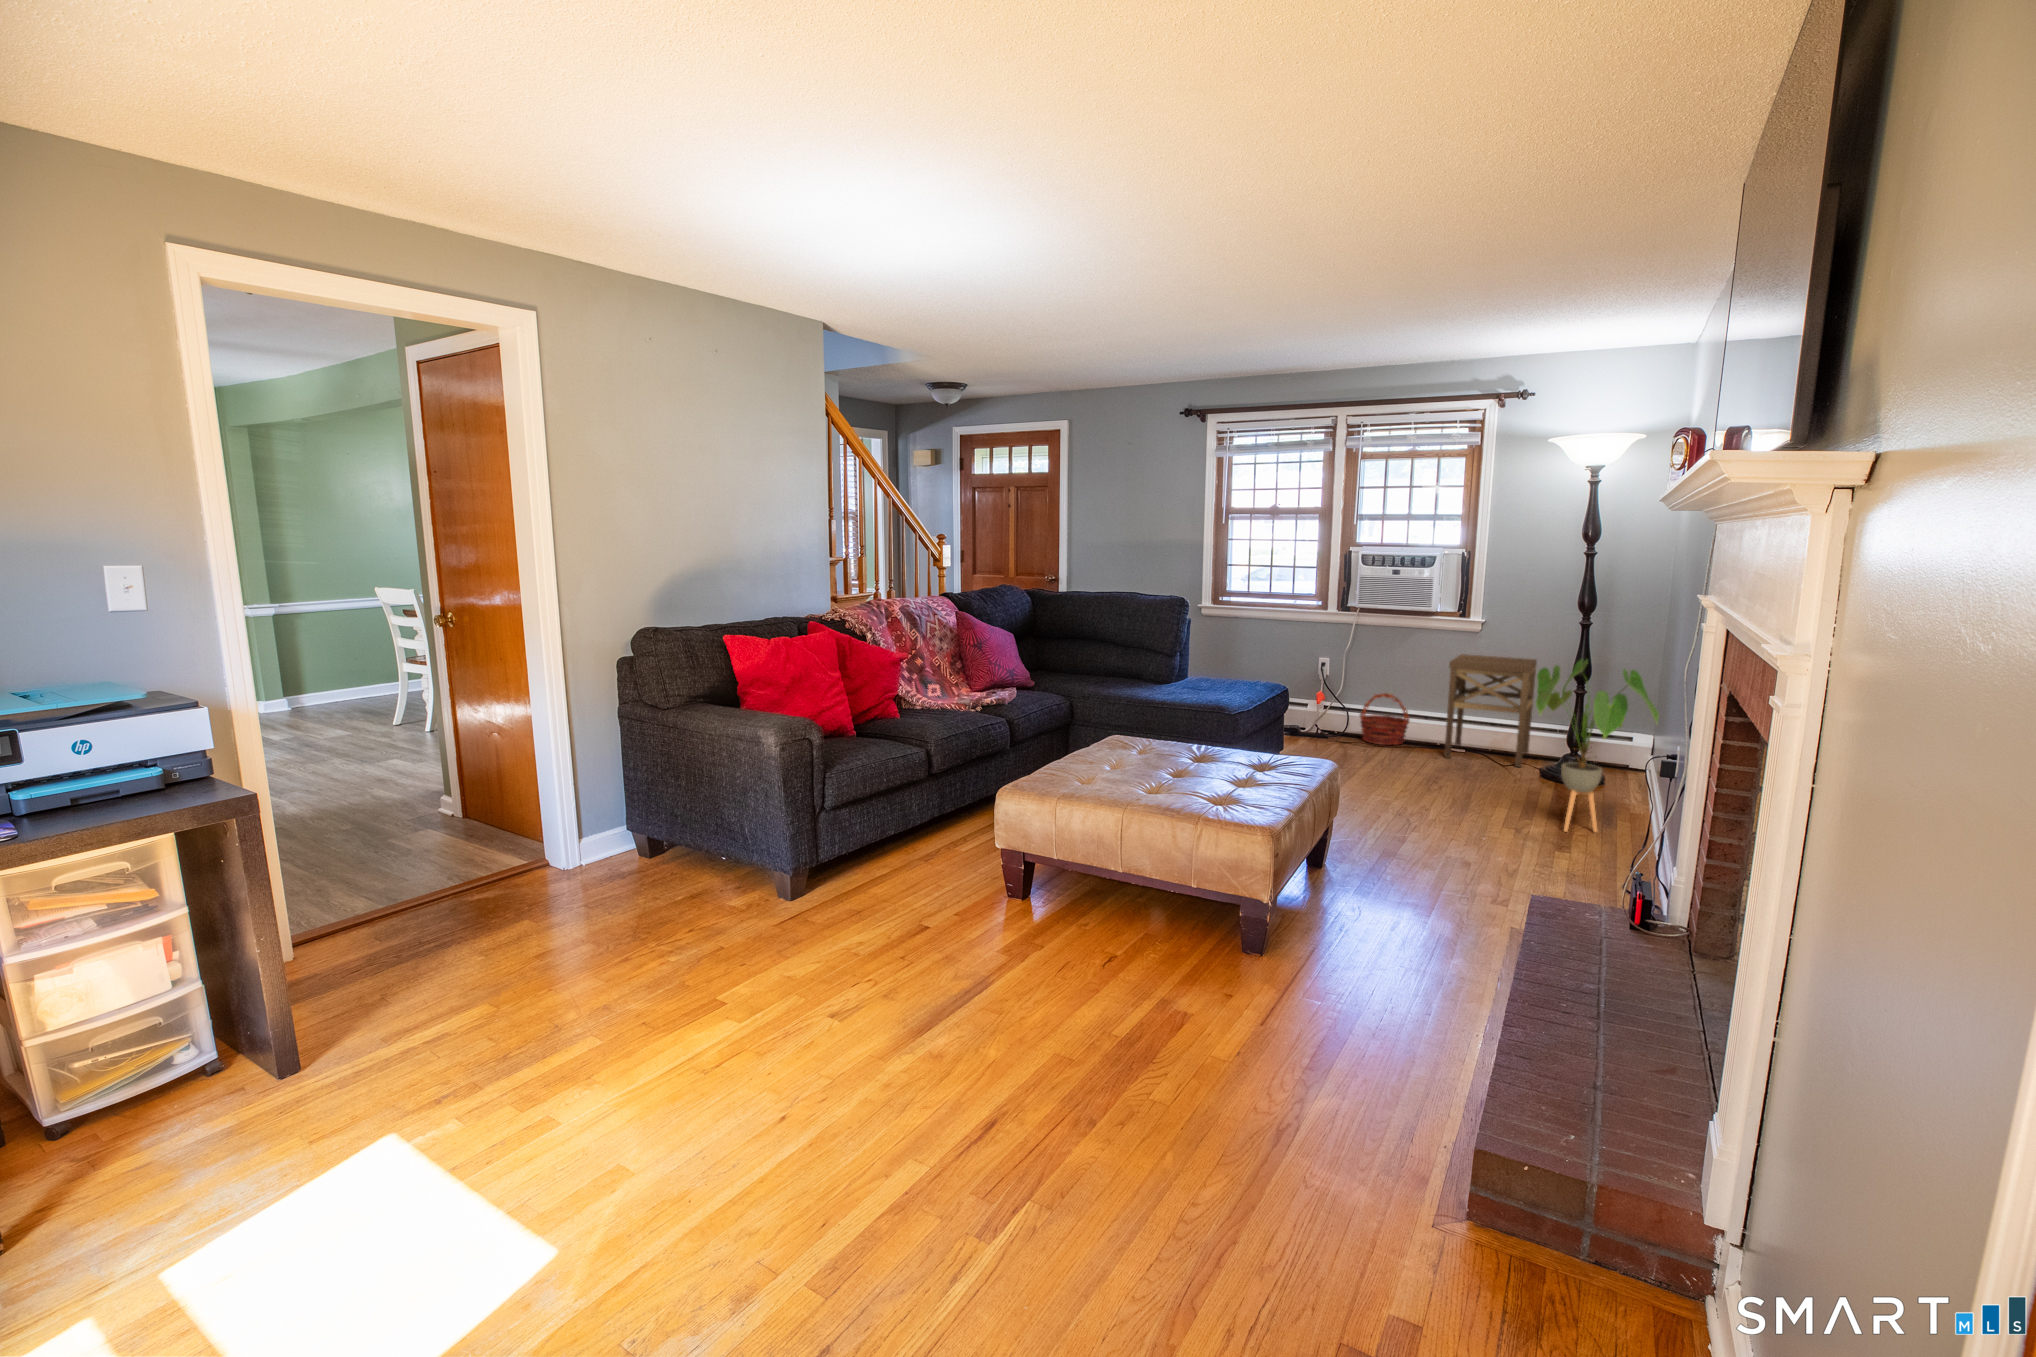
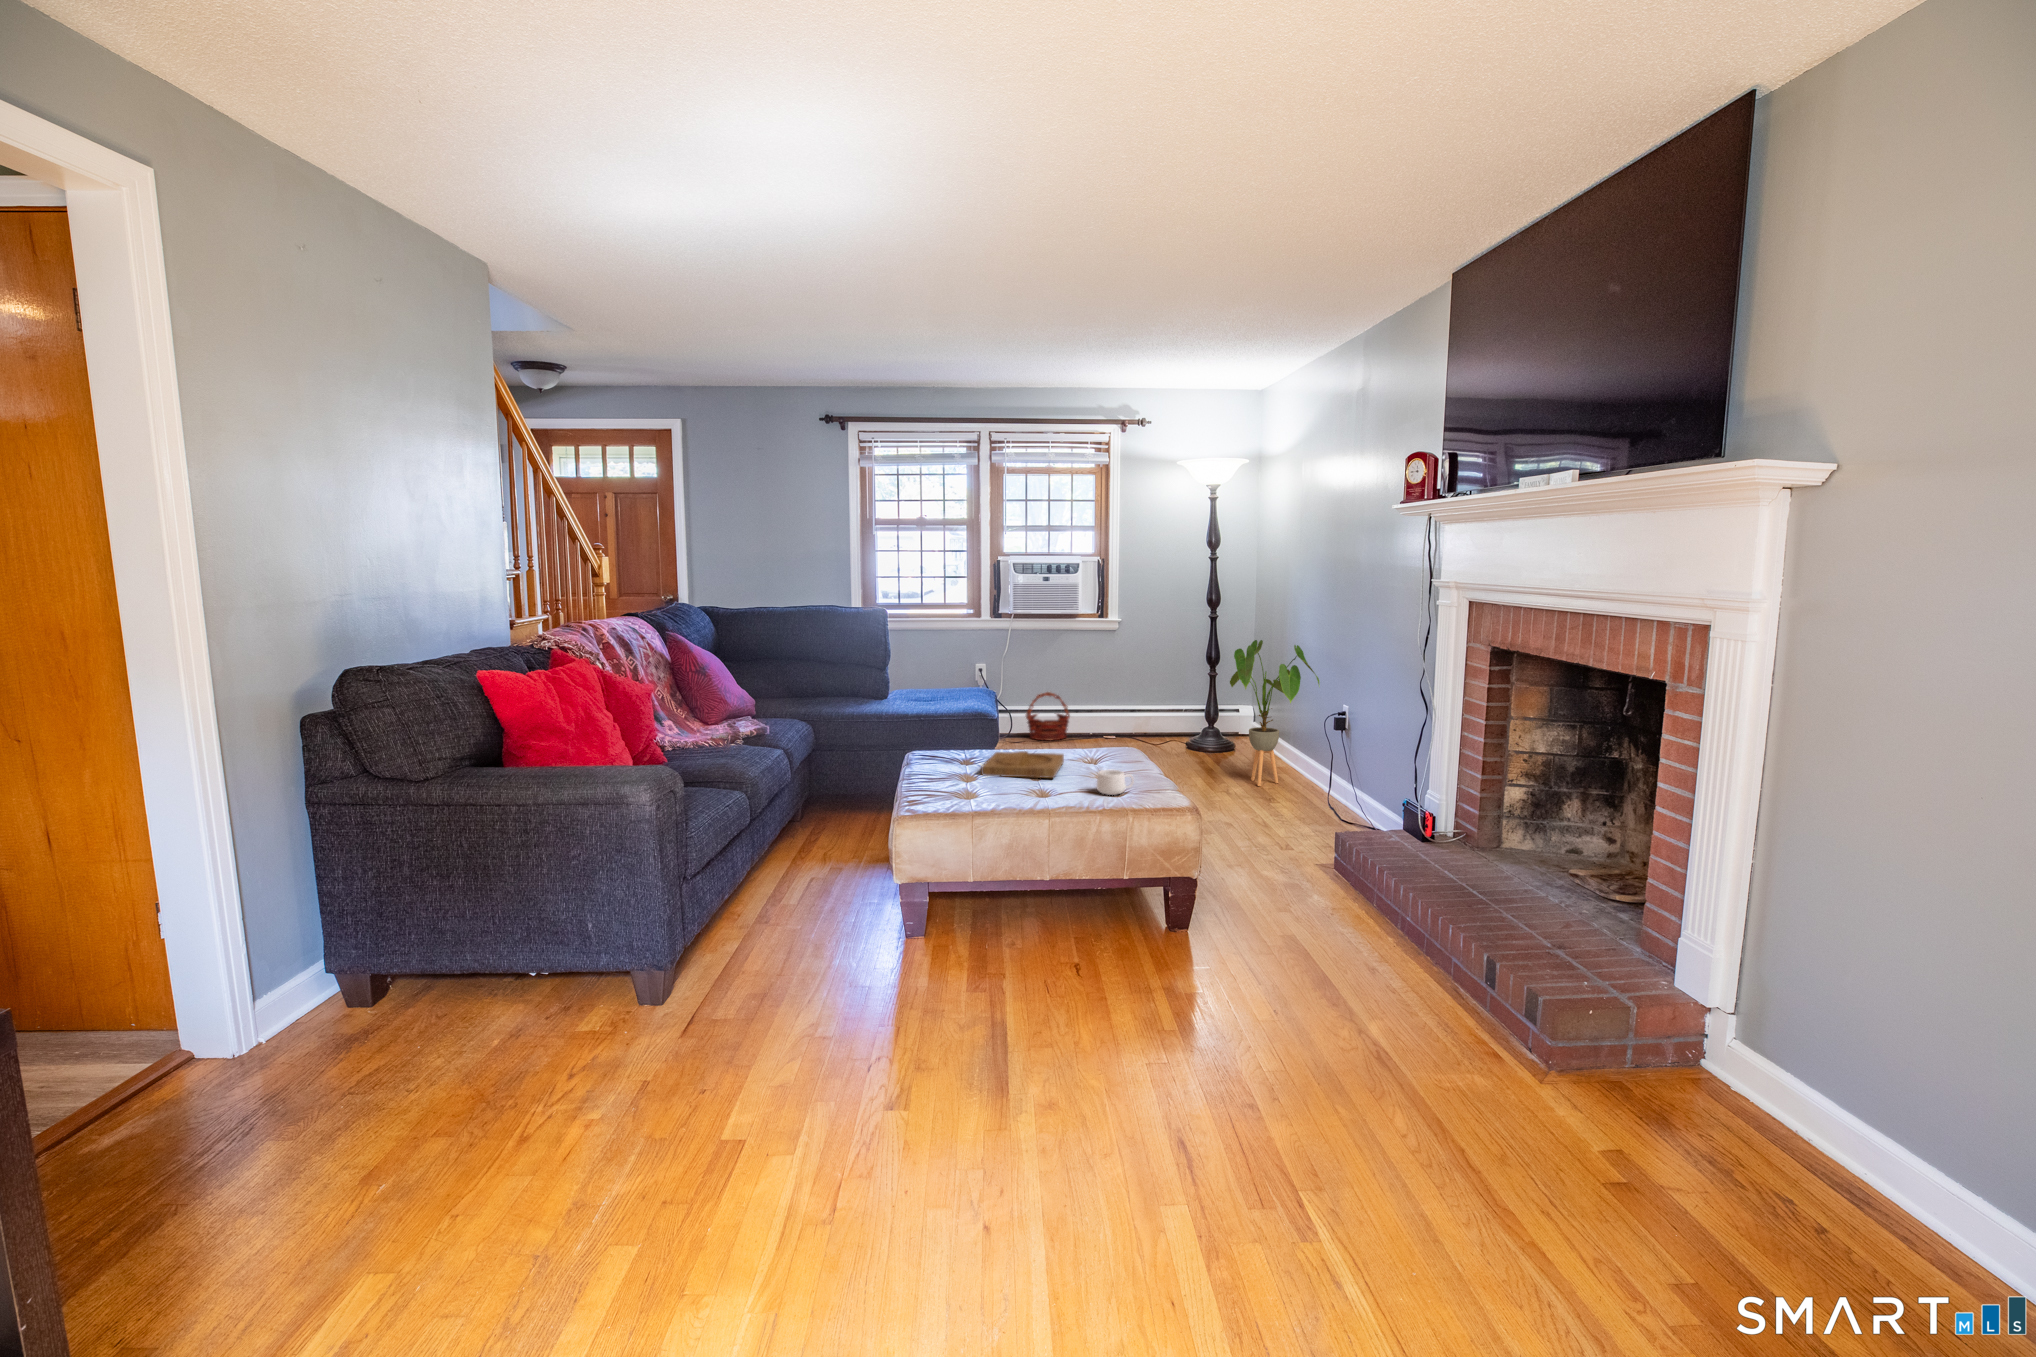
side table: present [1444,654,1537,767] -> none [1104,650,1173,744]
tray: none [1117,747,1214,780] -> present [981,751,1064,778]
mug: none [1192,780,1230,806] -> present [1097,770,1134,795]

